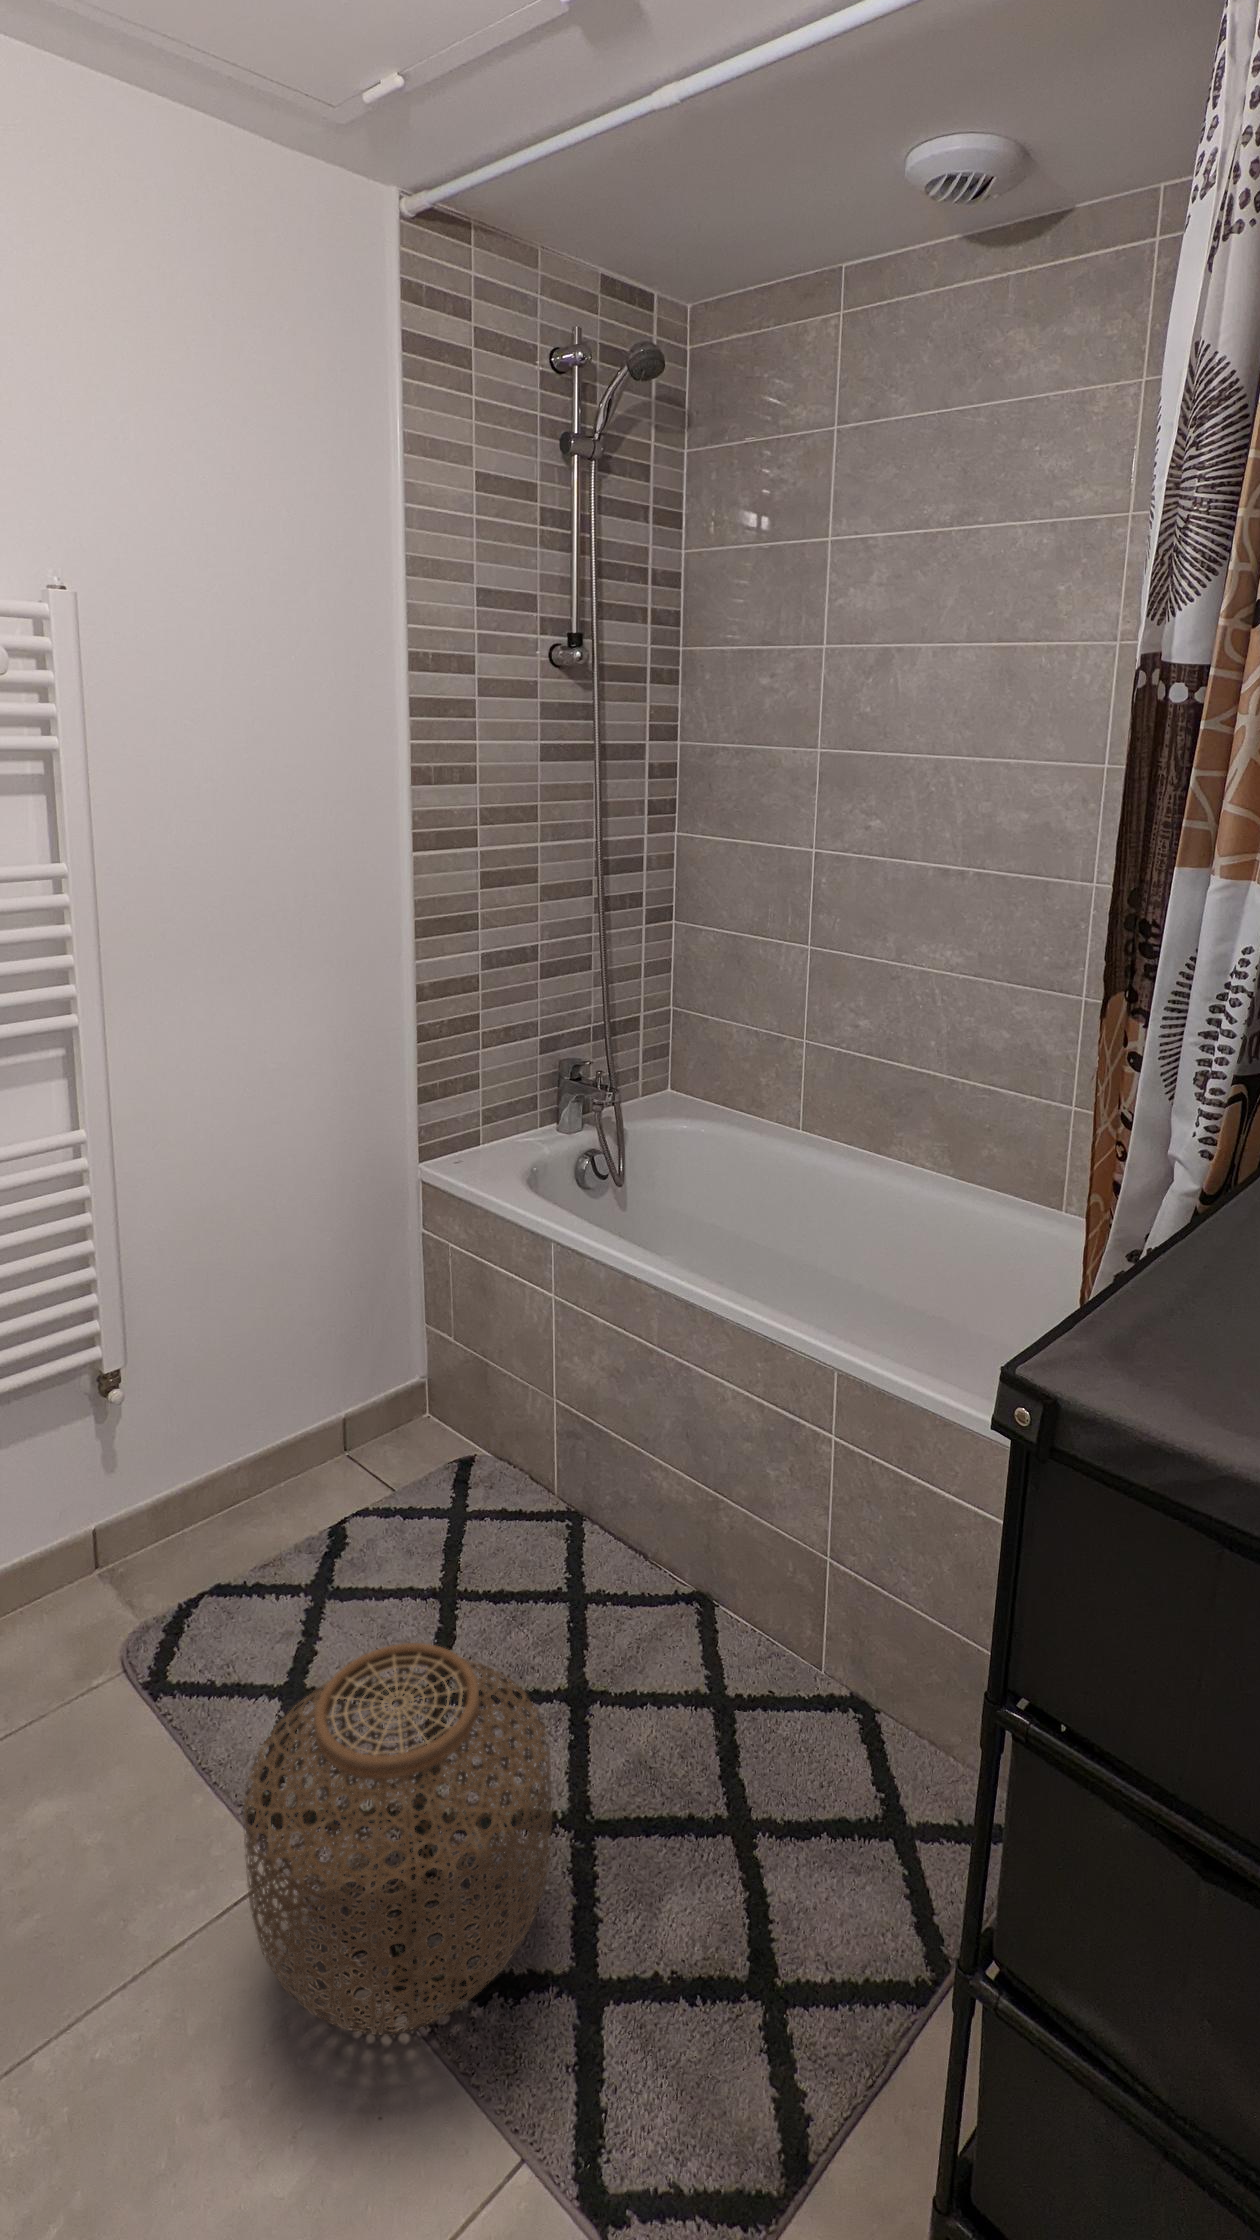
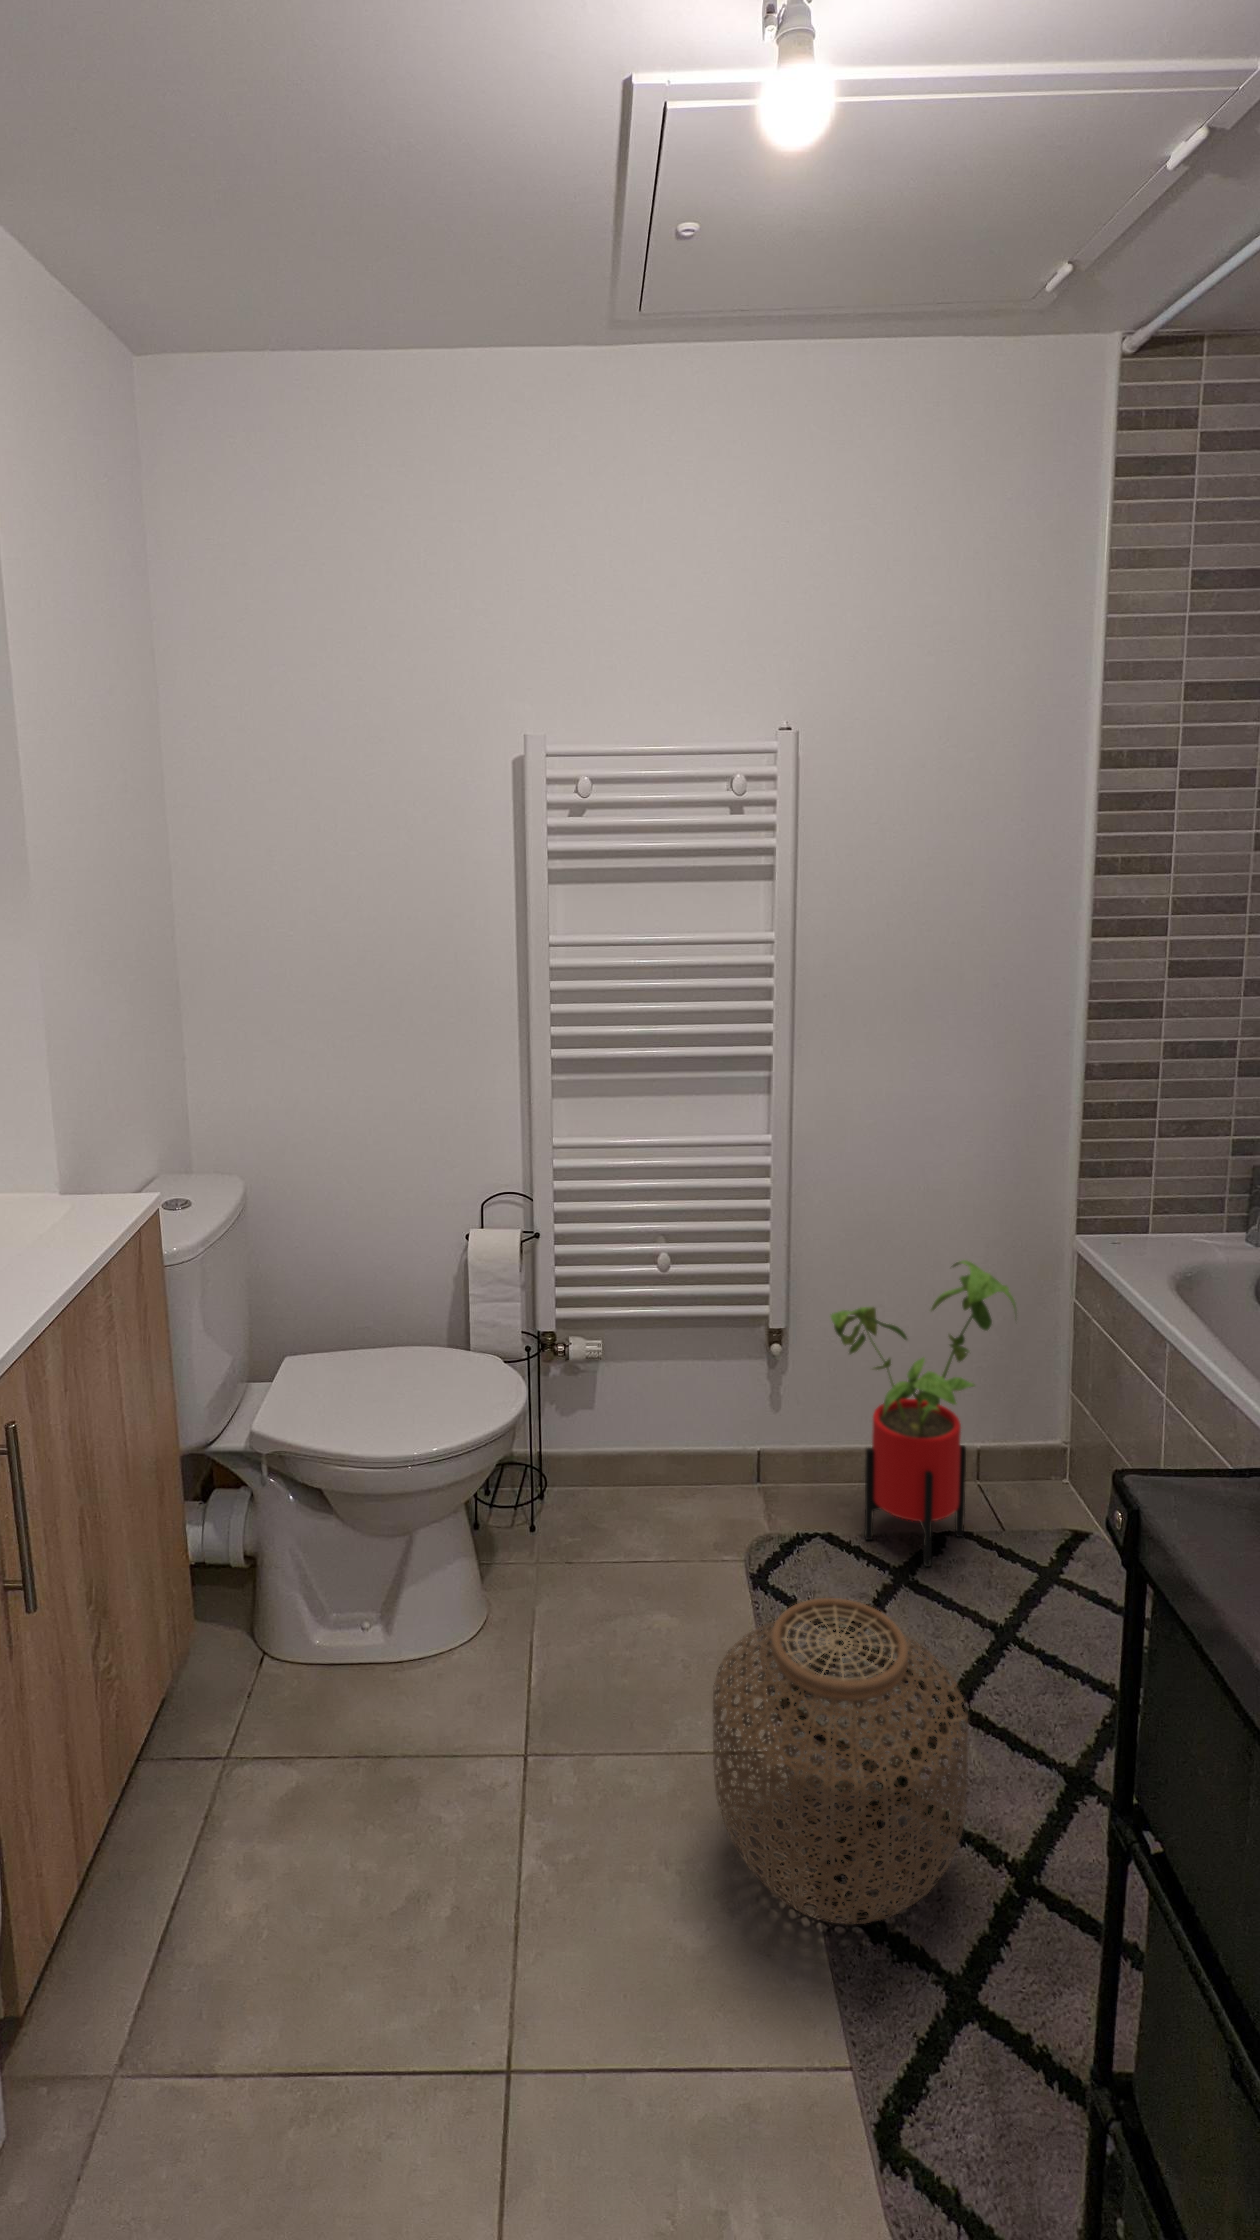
house plant: none [187,1222,399,1570] -> present [831,1260,1016,1567]

